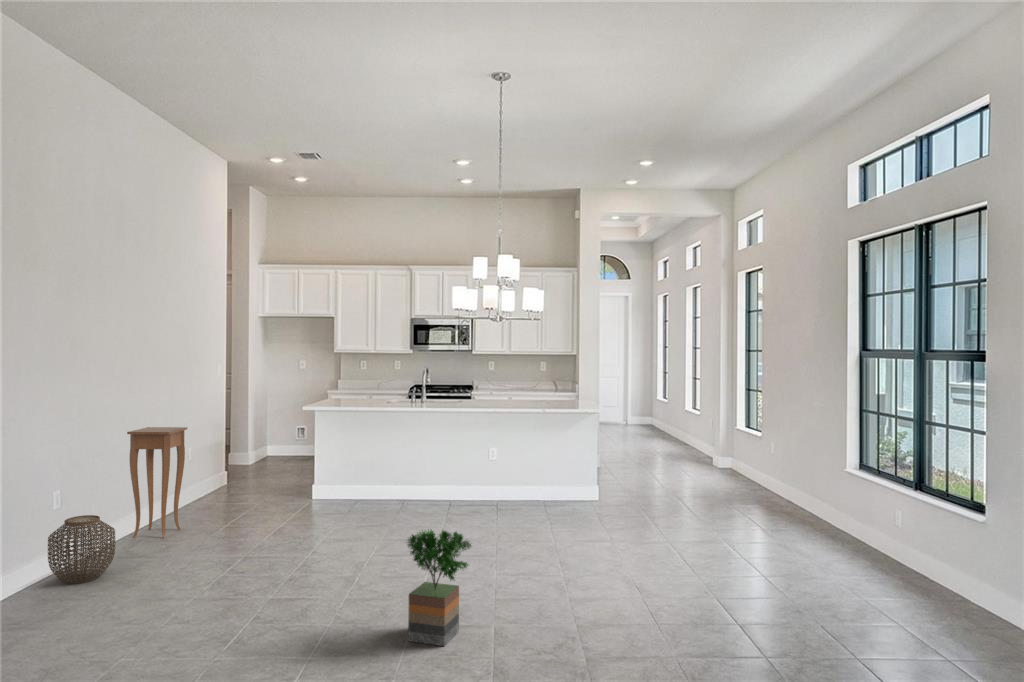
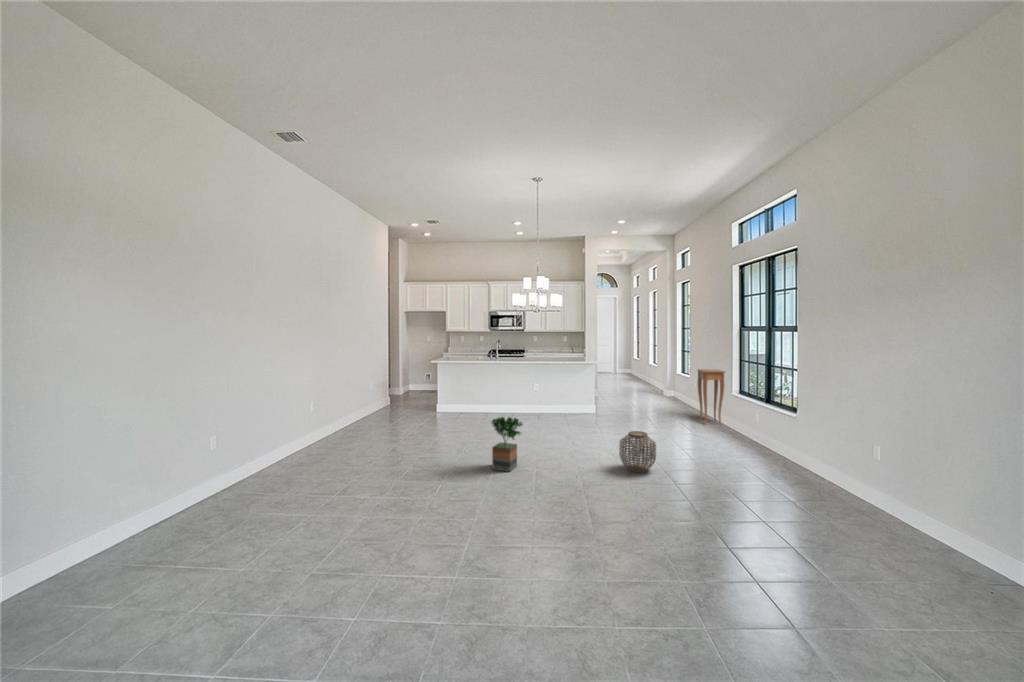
side table: present [127,427,187,538] -> present [697,369,725,425]
woven basket: present [48,515,115,584] -> present [619,431,656,473]

